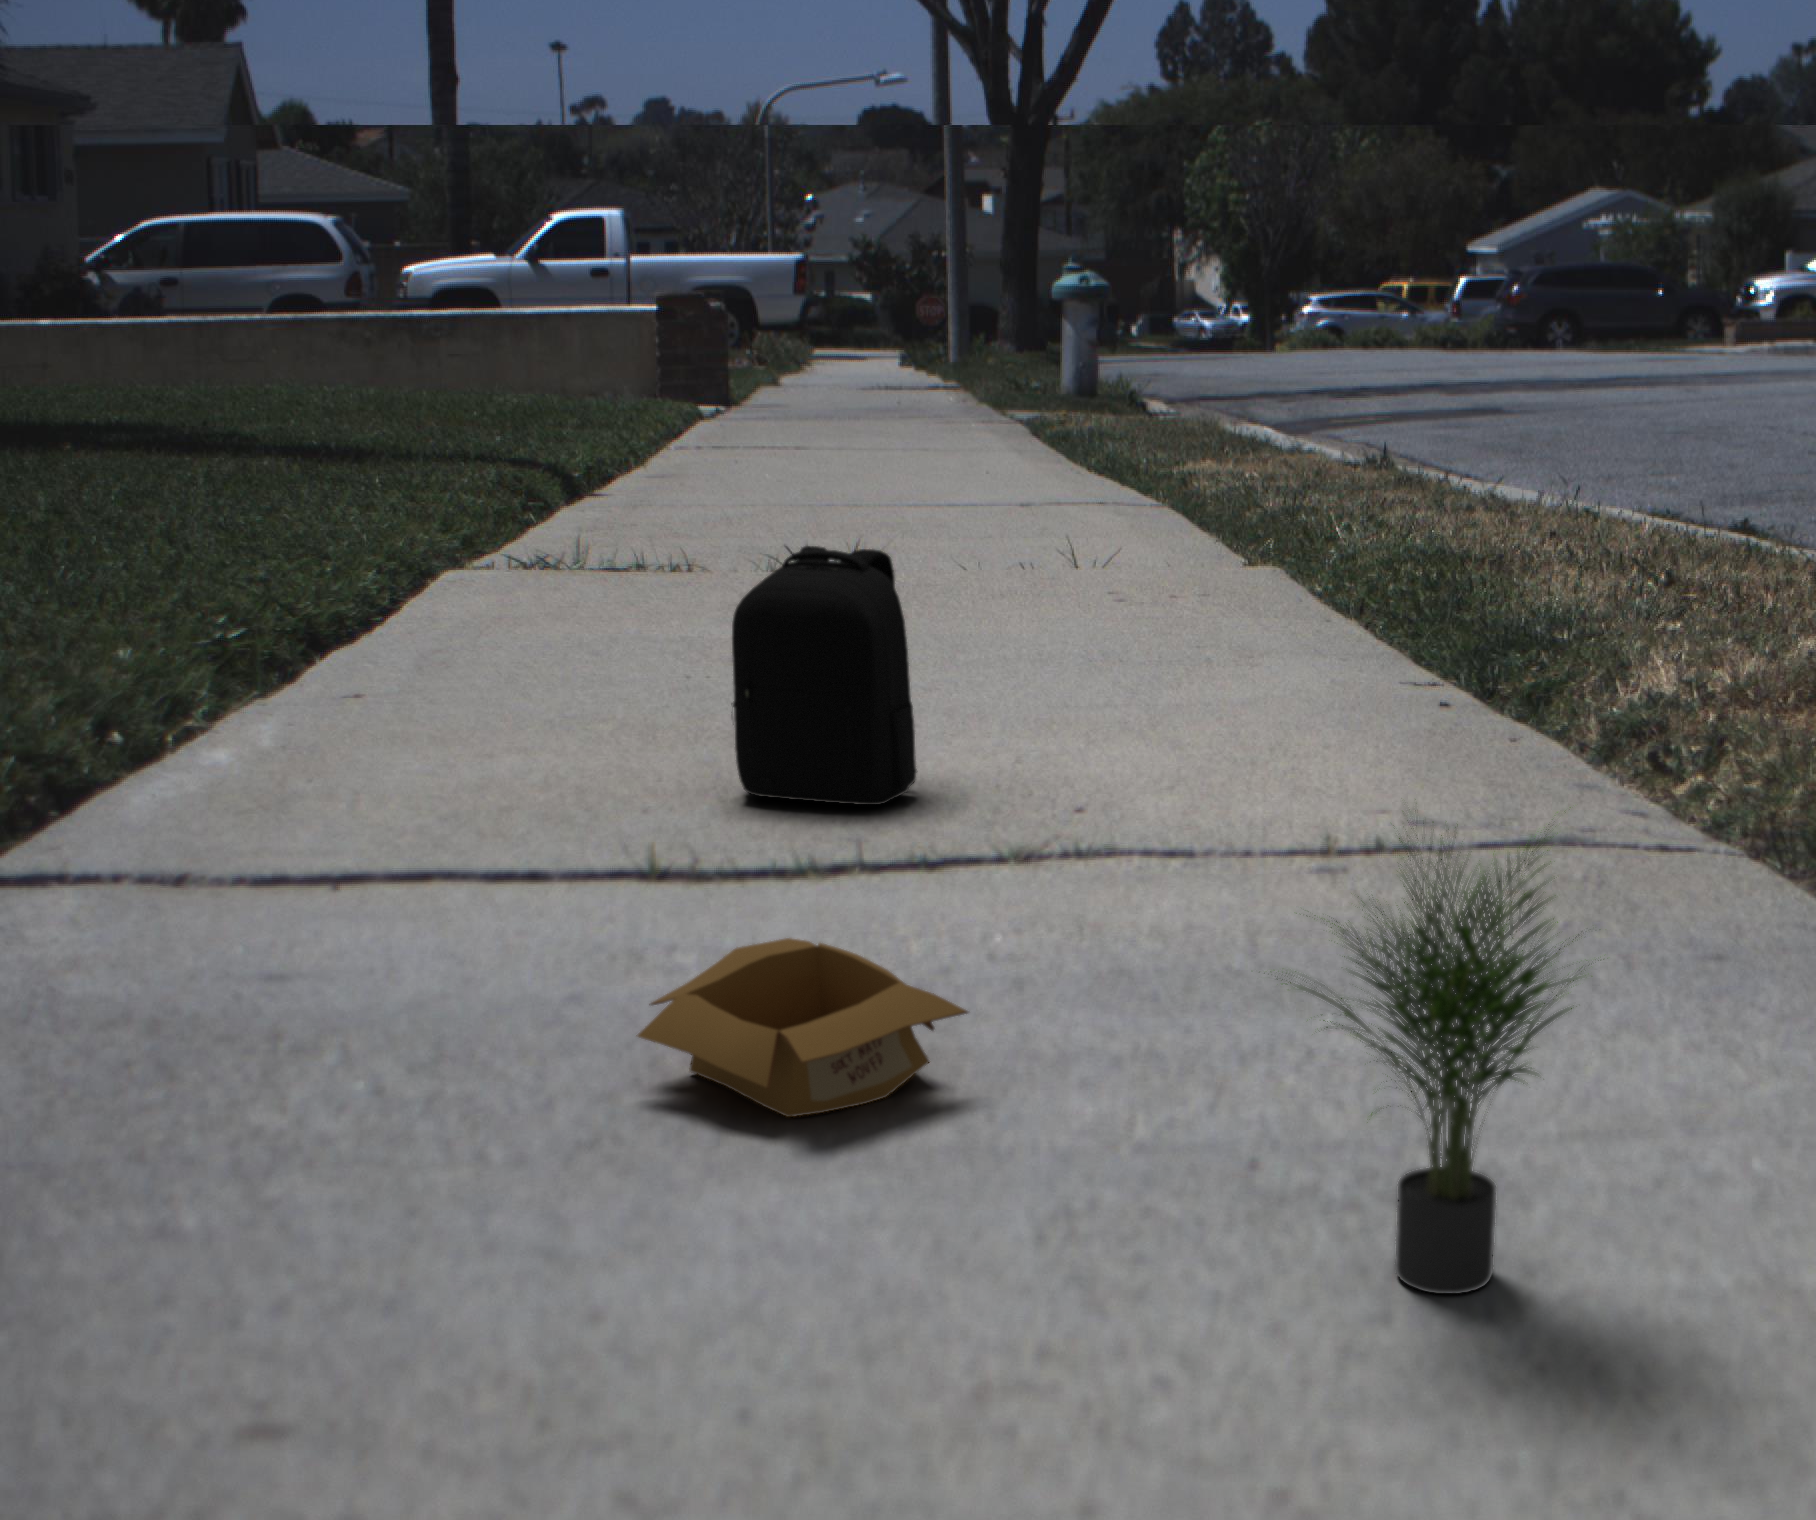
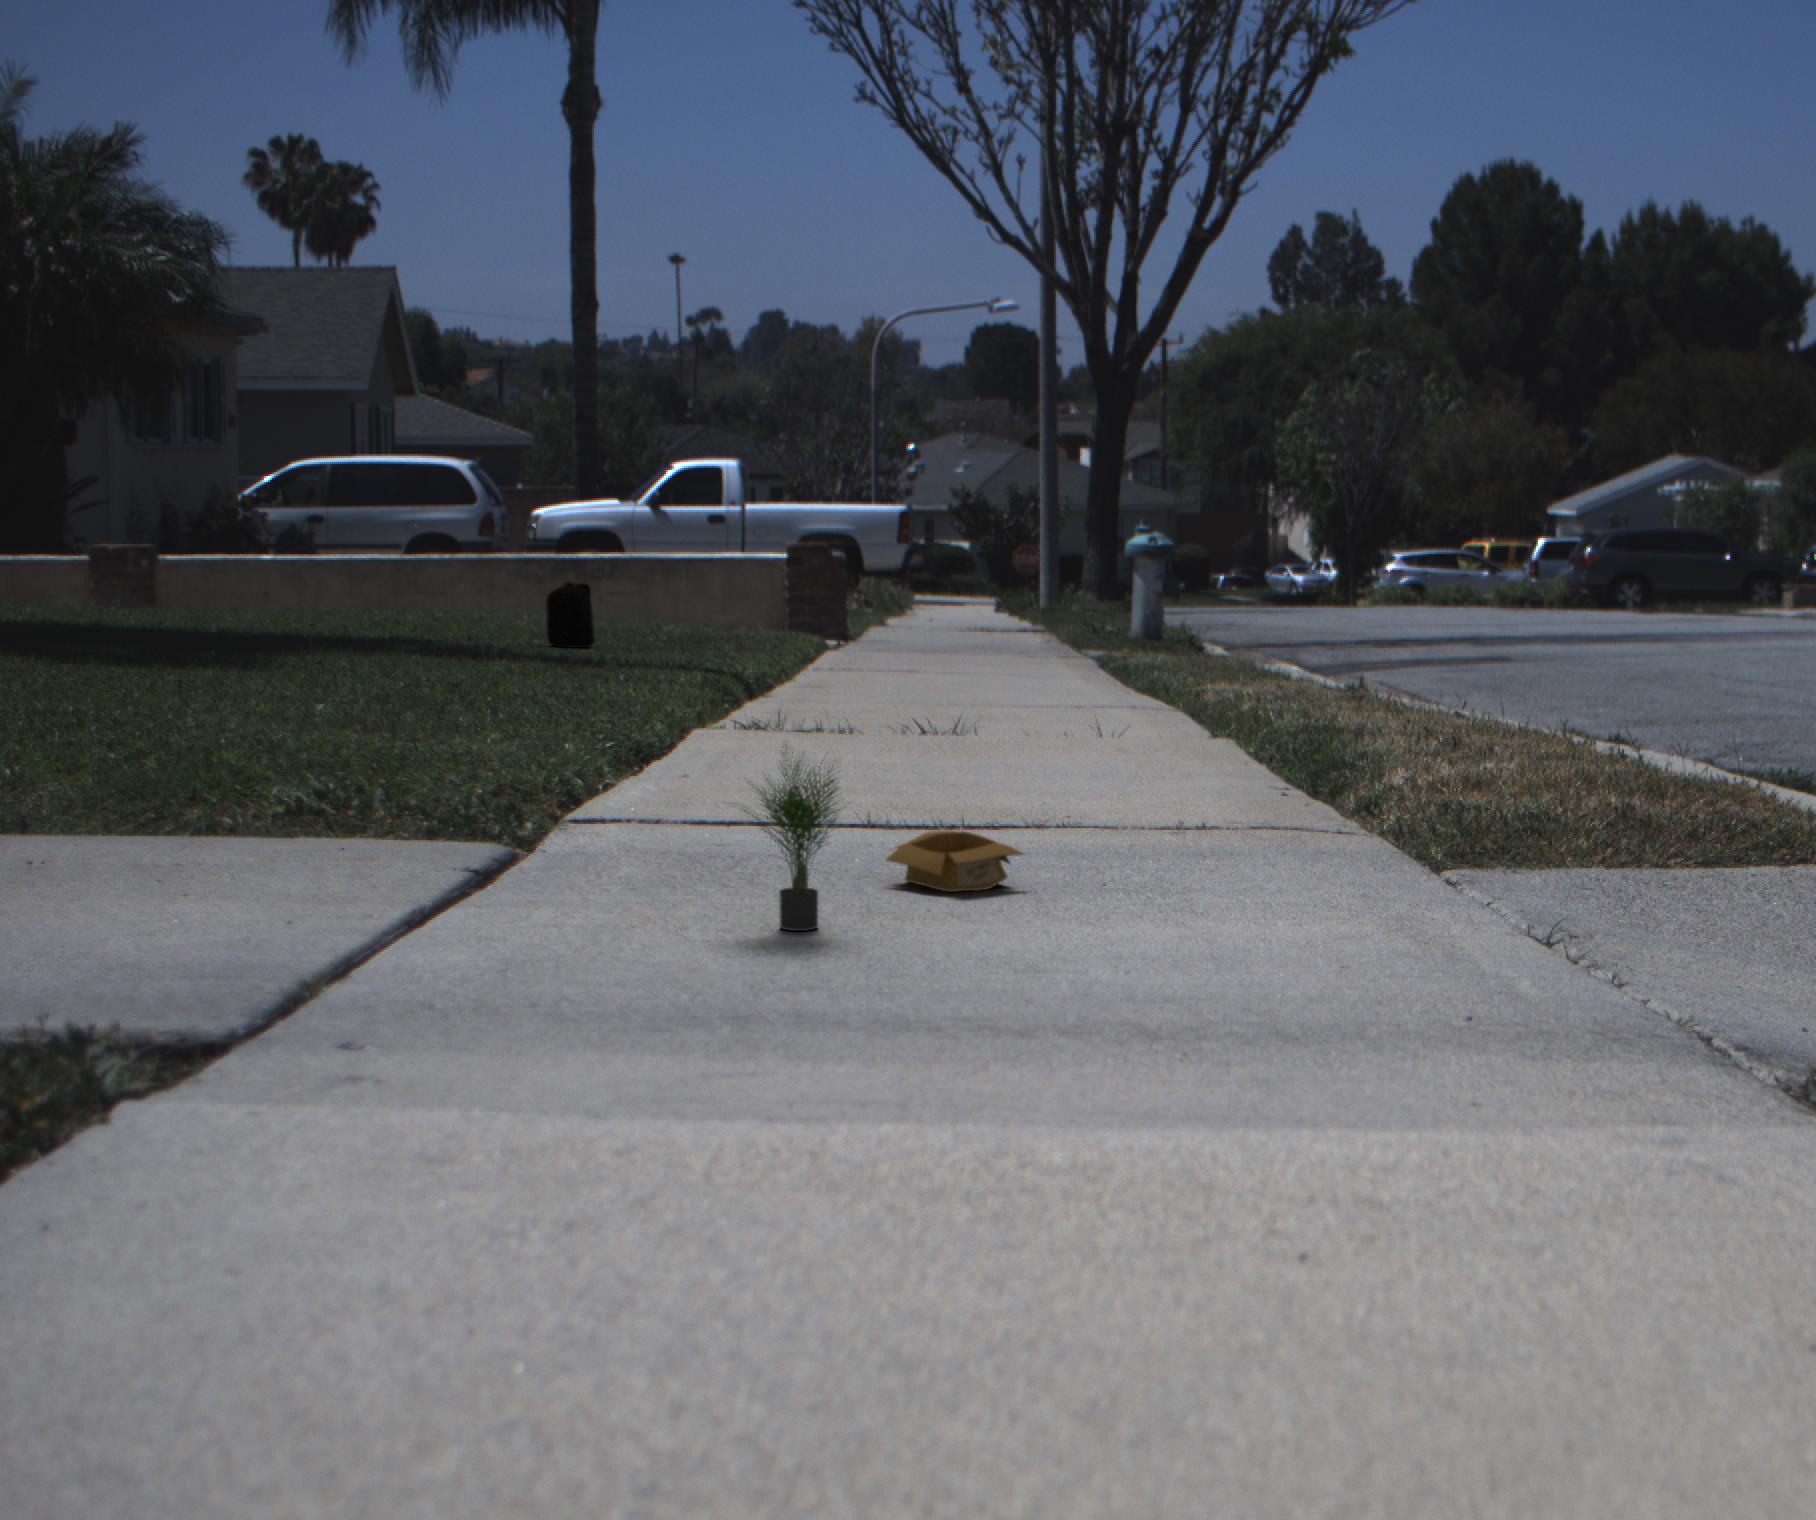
backpack: present [732,546,917,805] -> present [546,582,595,648]
potted plant: present [1277,807,1599,1294] -> present [735,748,843,931]

